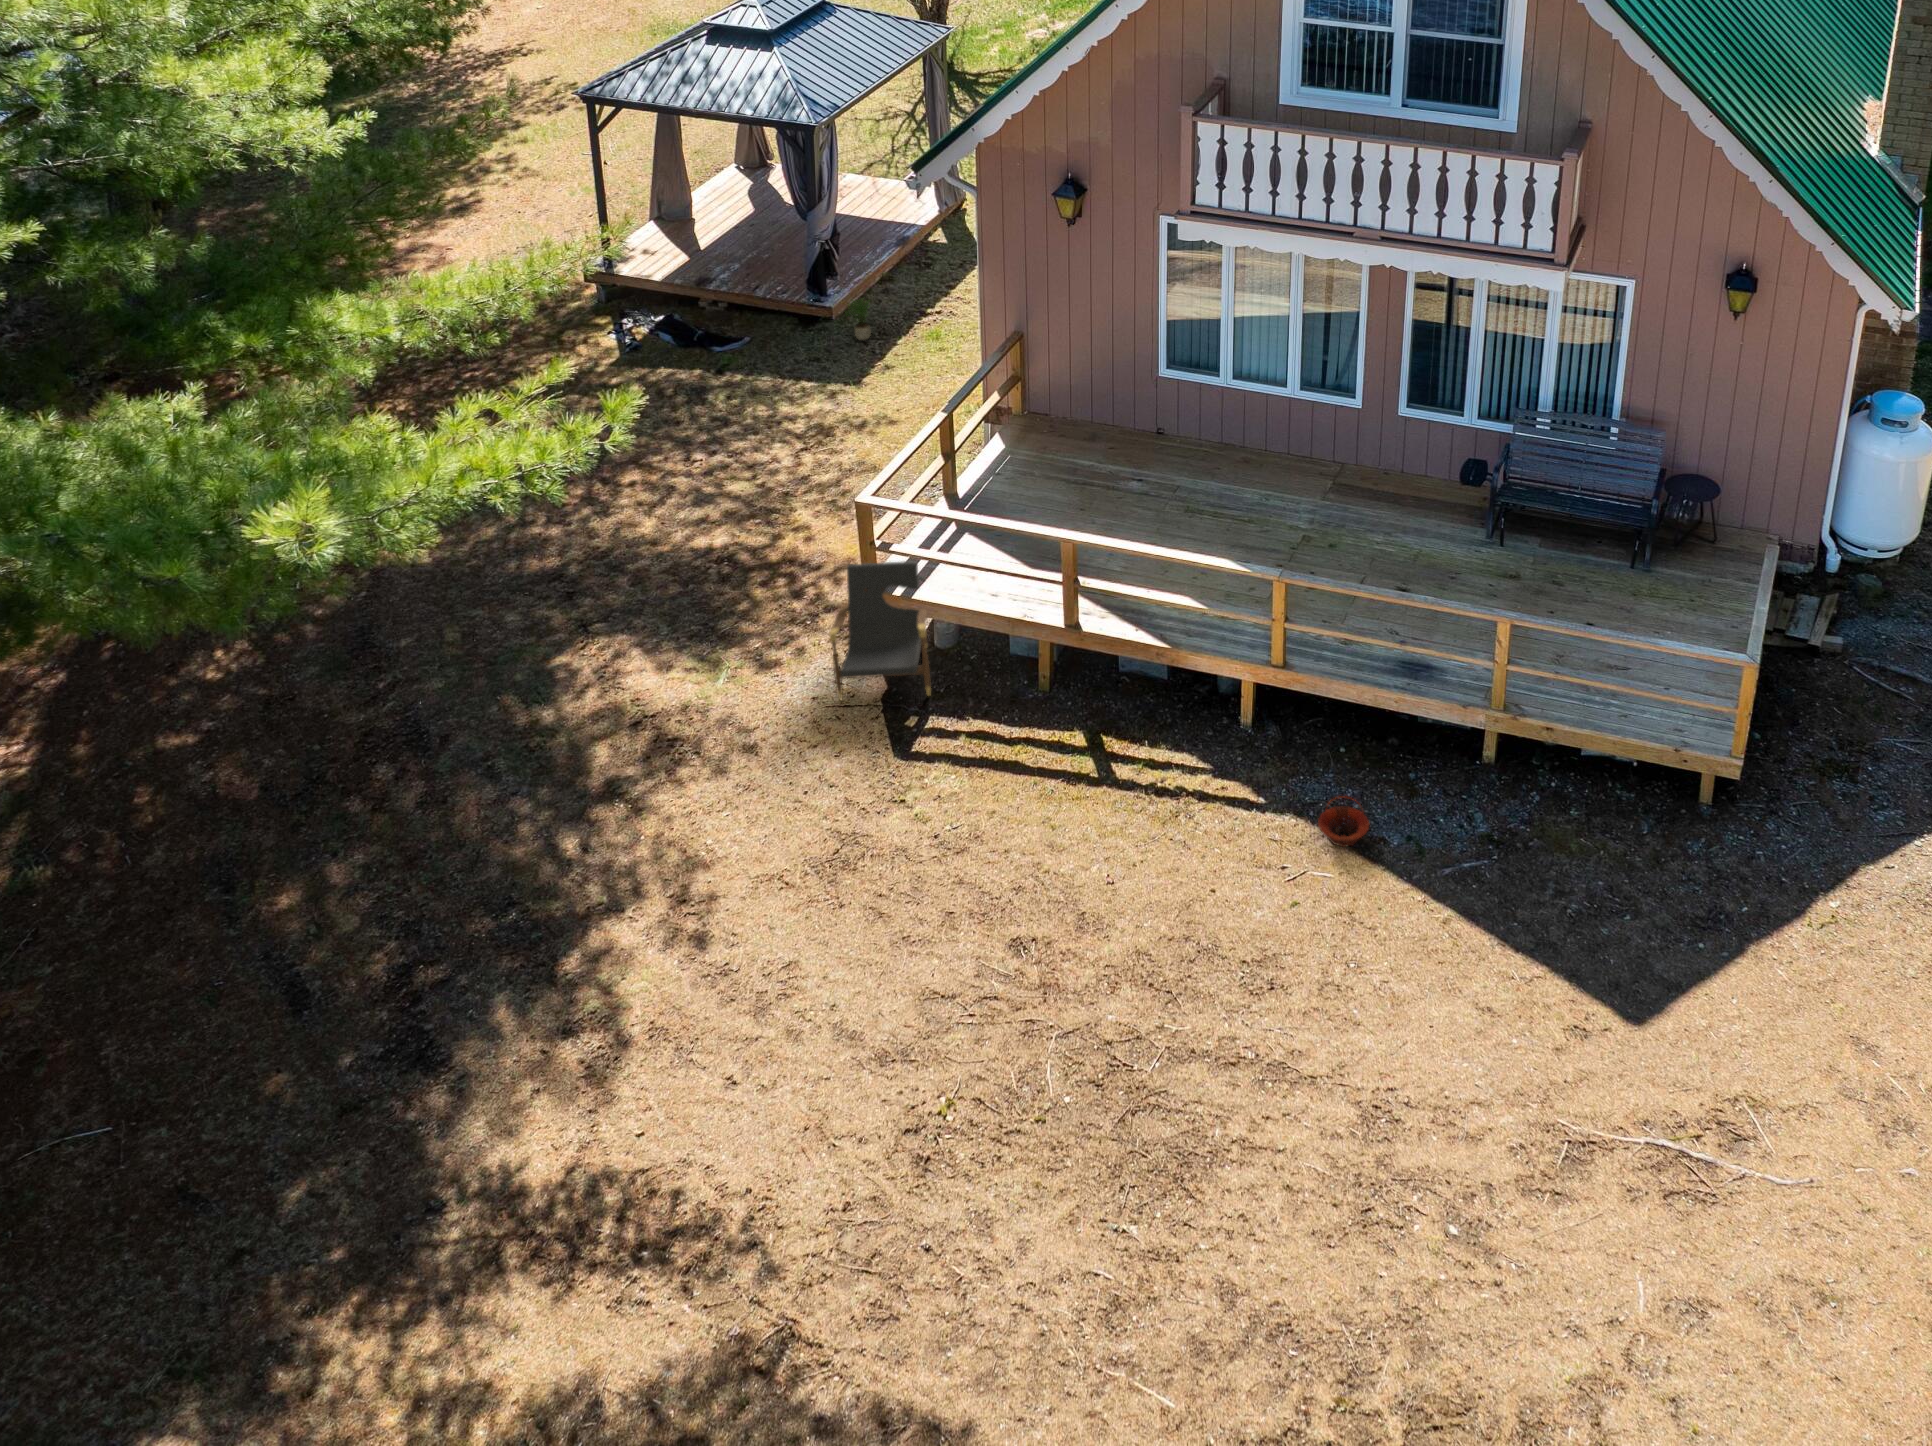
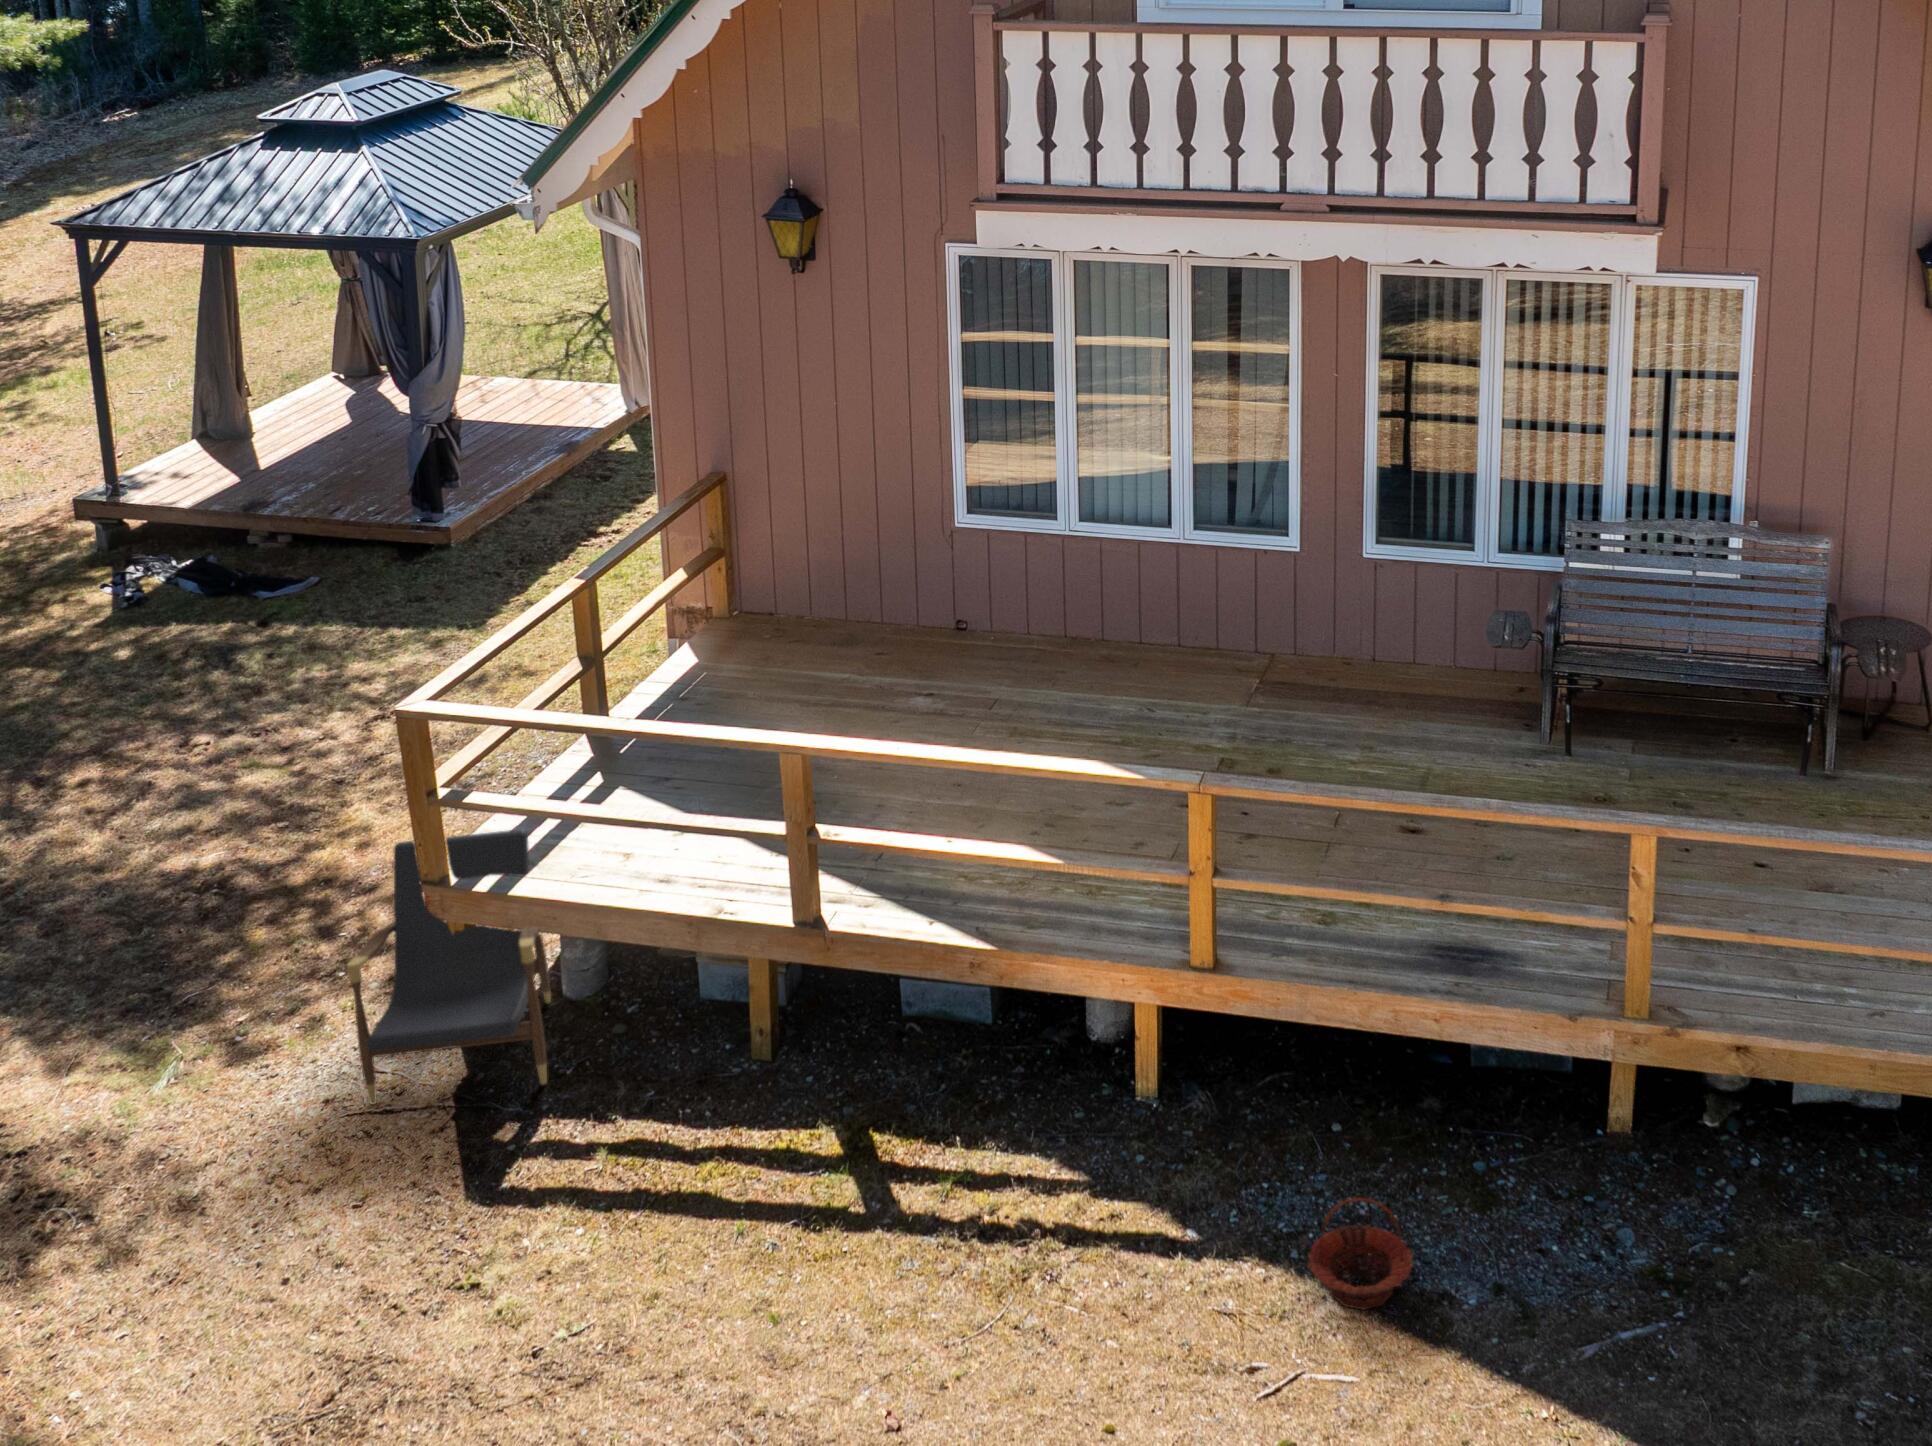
potted plant: present [848,299,871,341] -> none [468,502,519,572]

